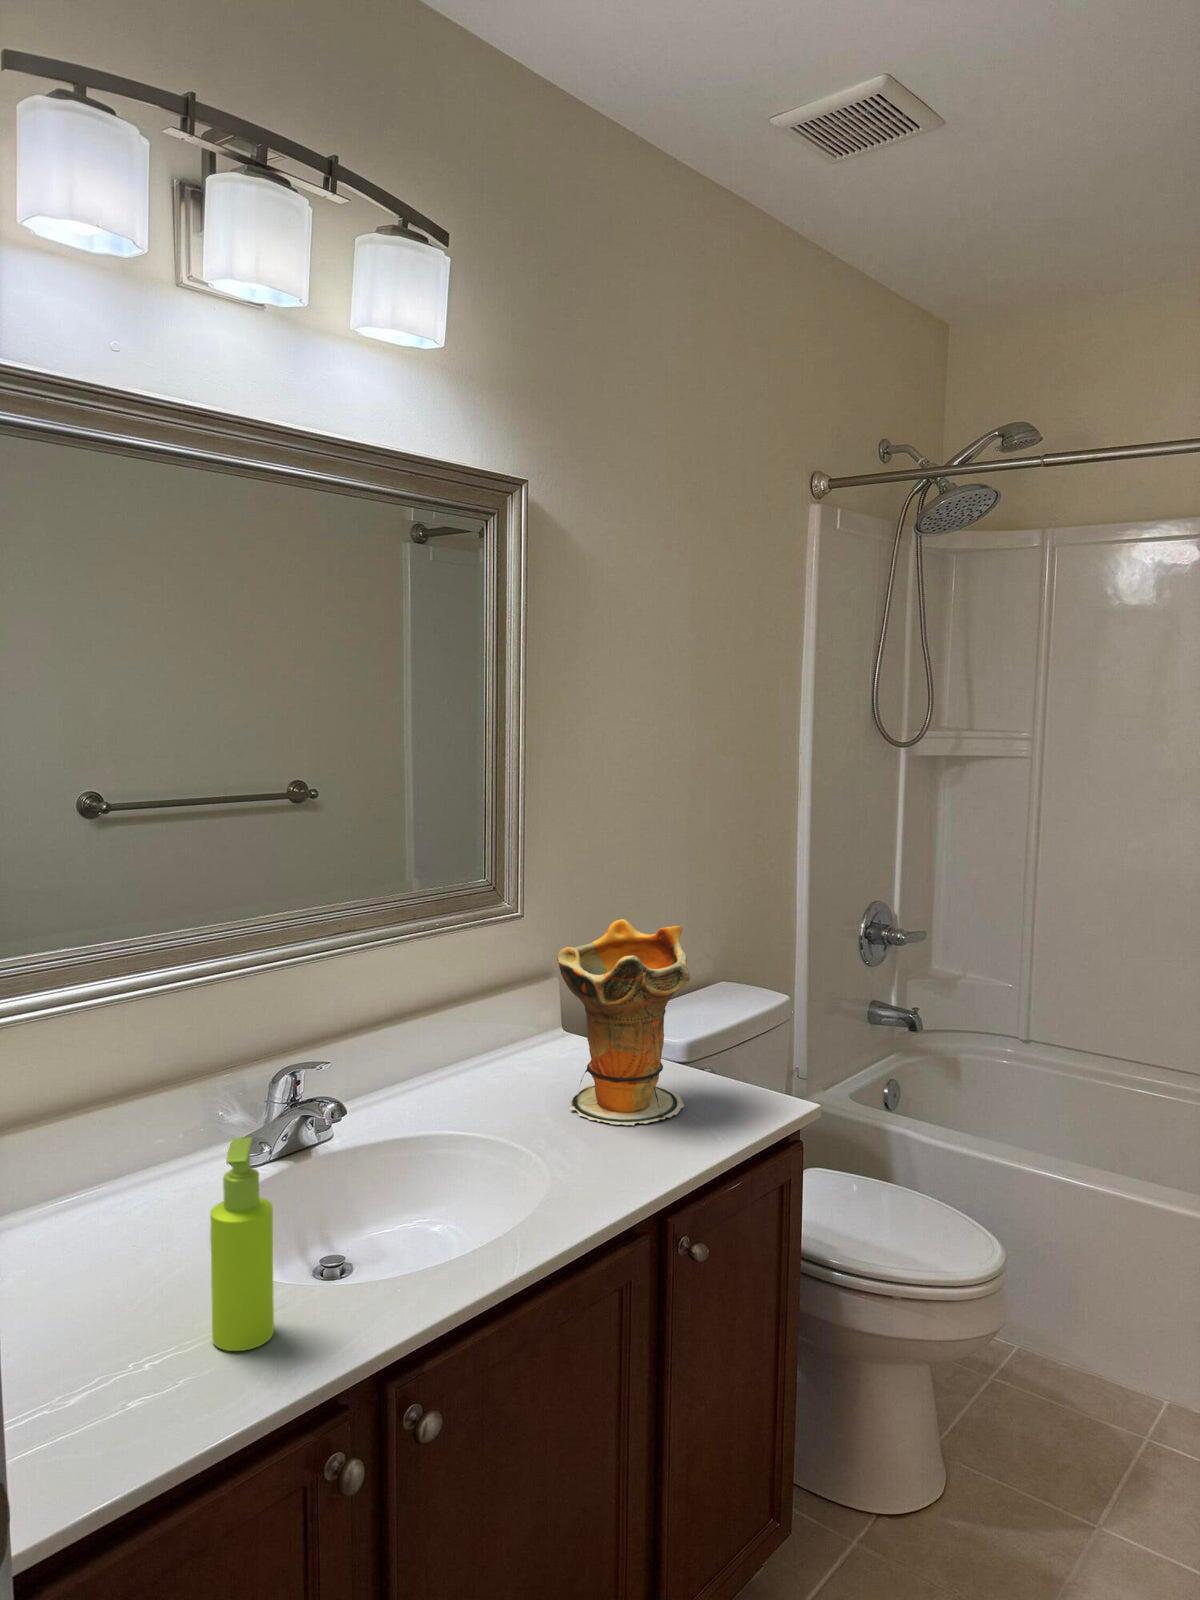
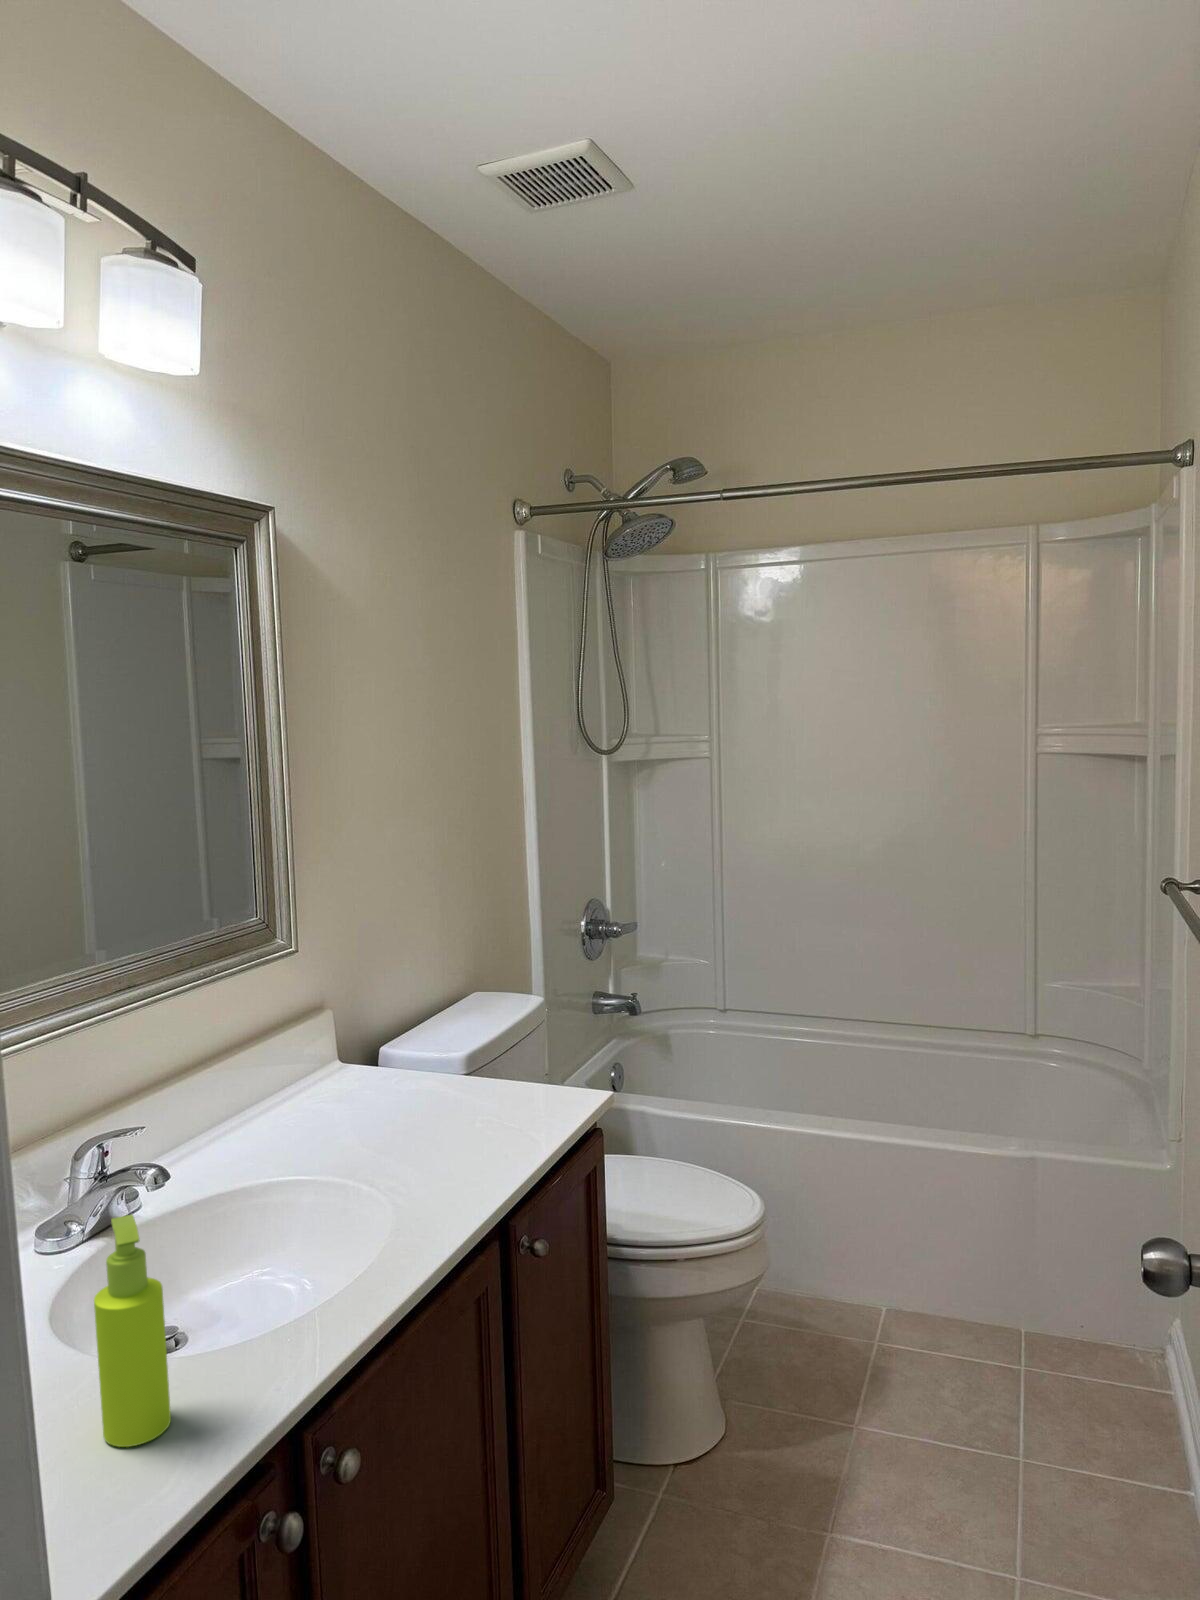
decorative vase: present [557,919,690,1126] -> none [359,941,492,1144]

